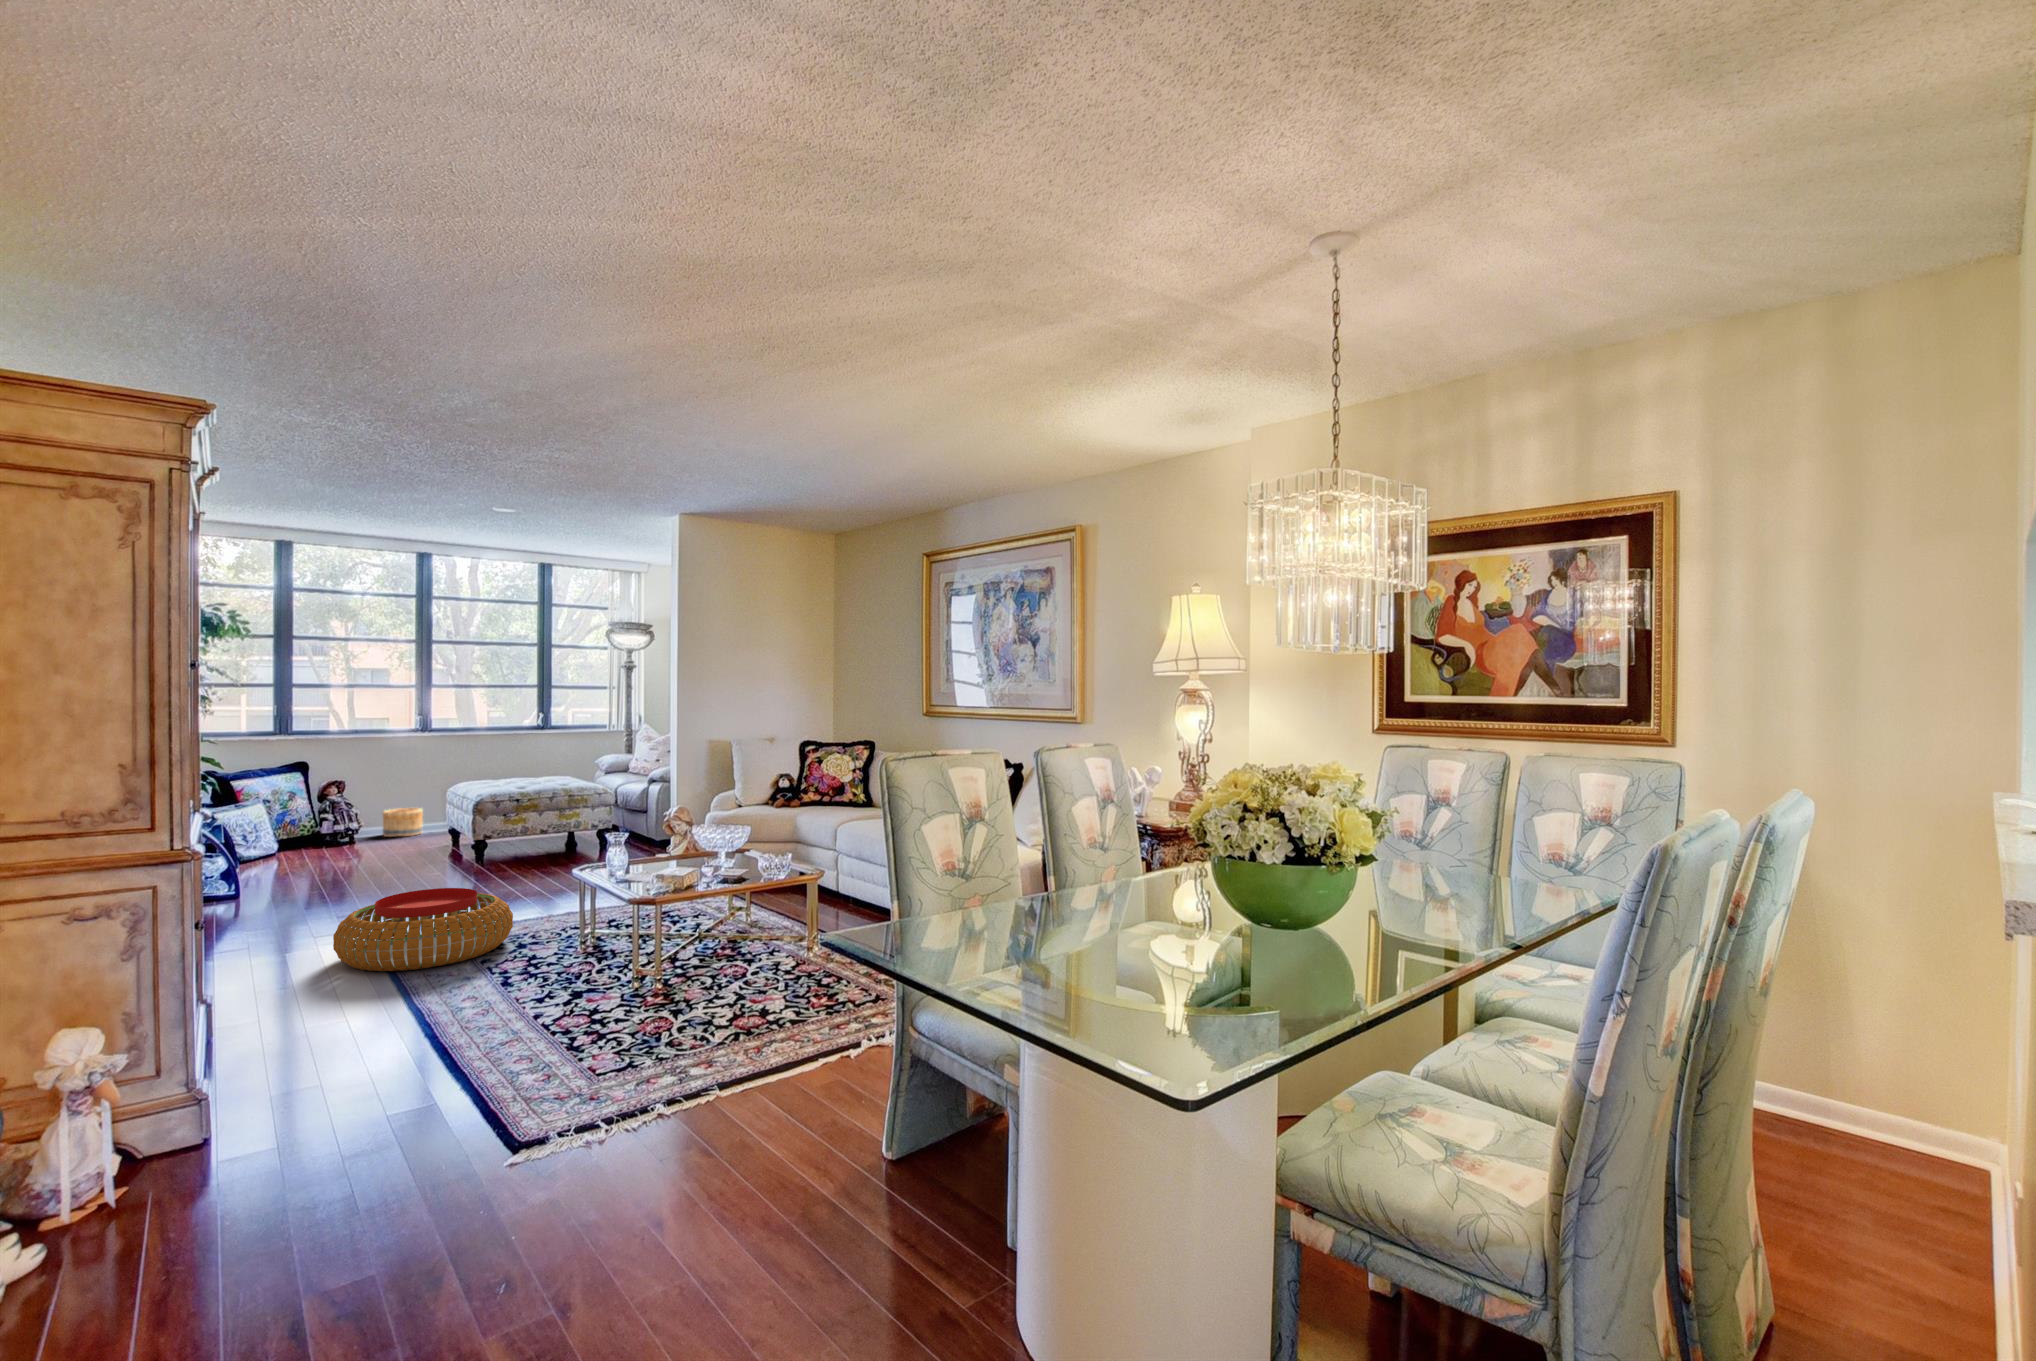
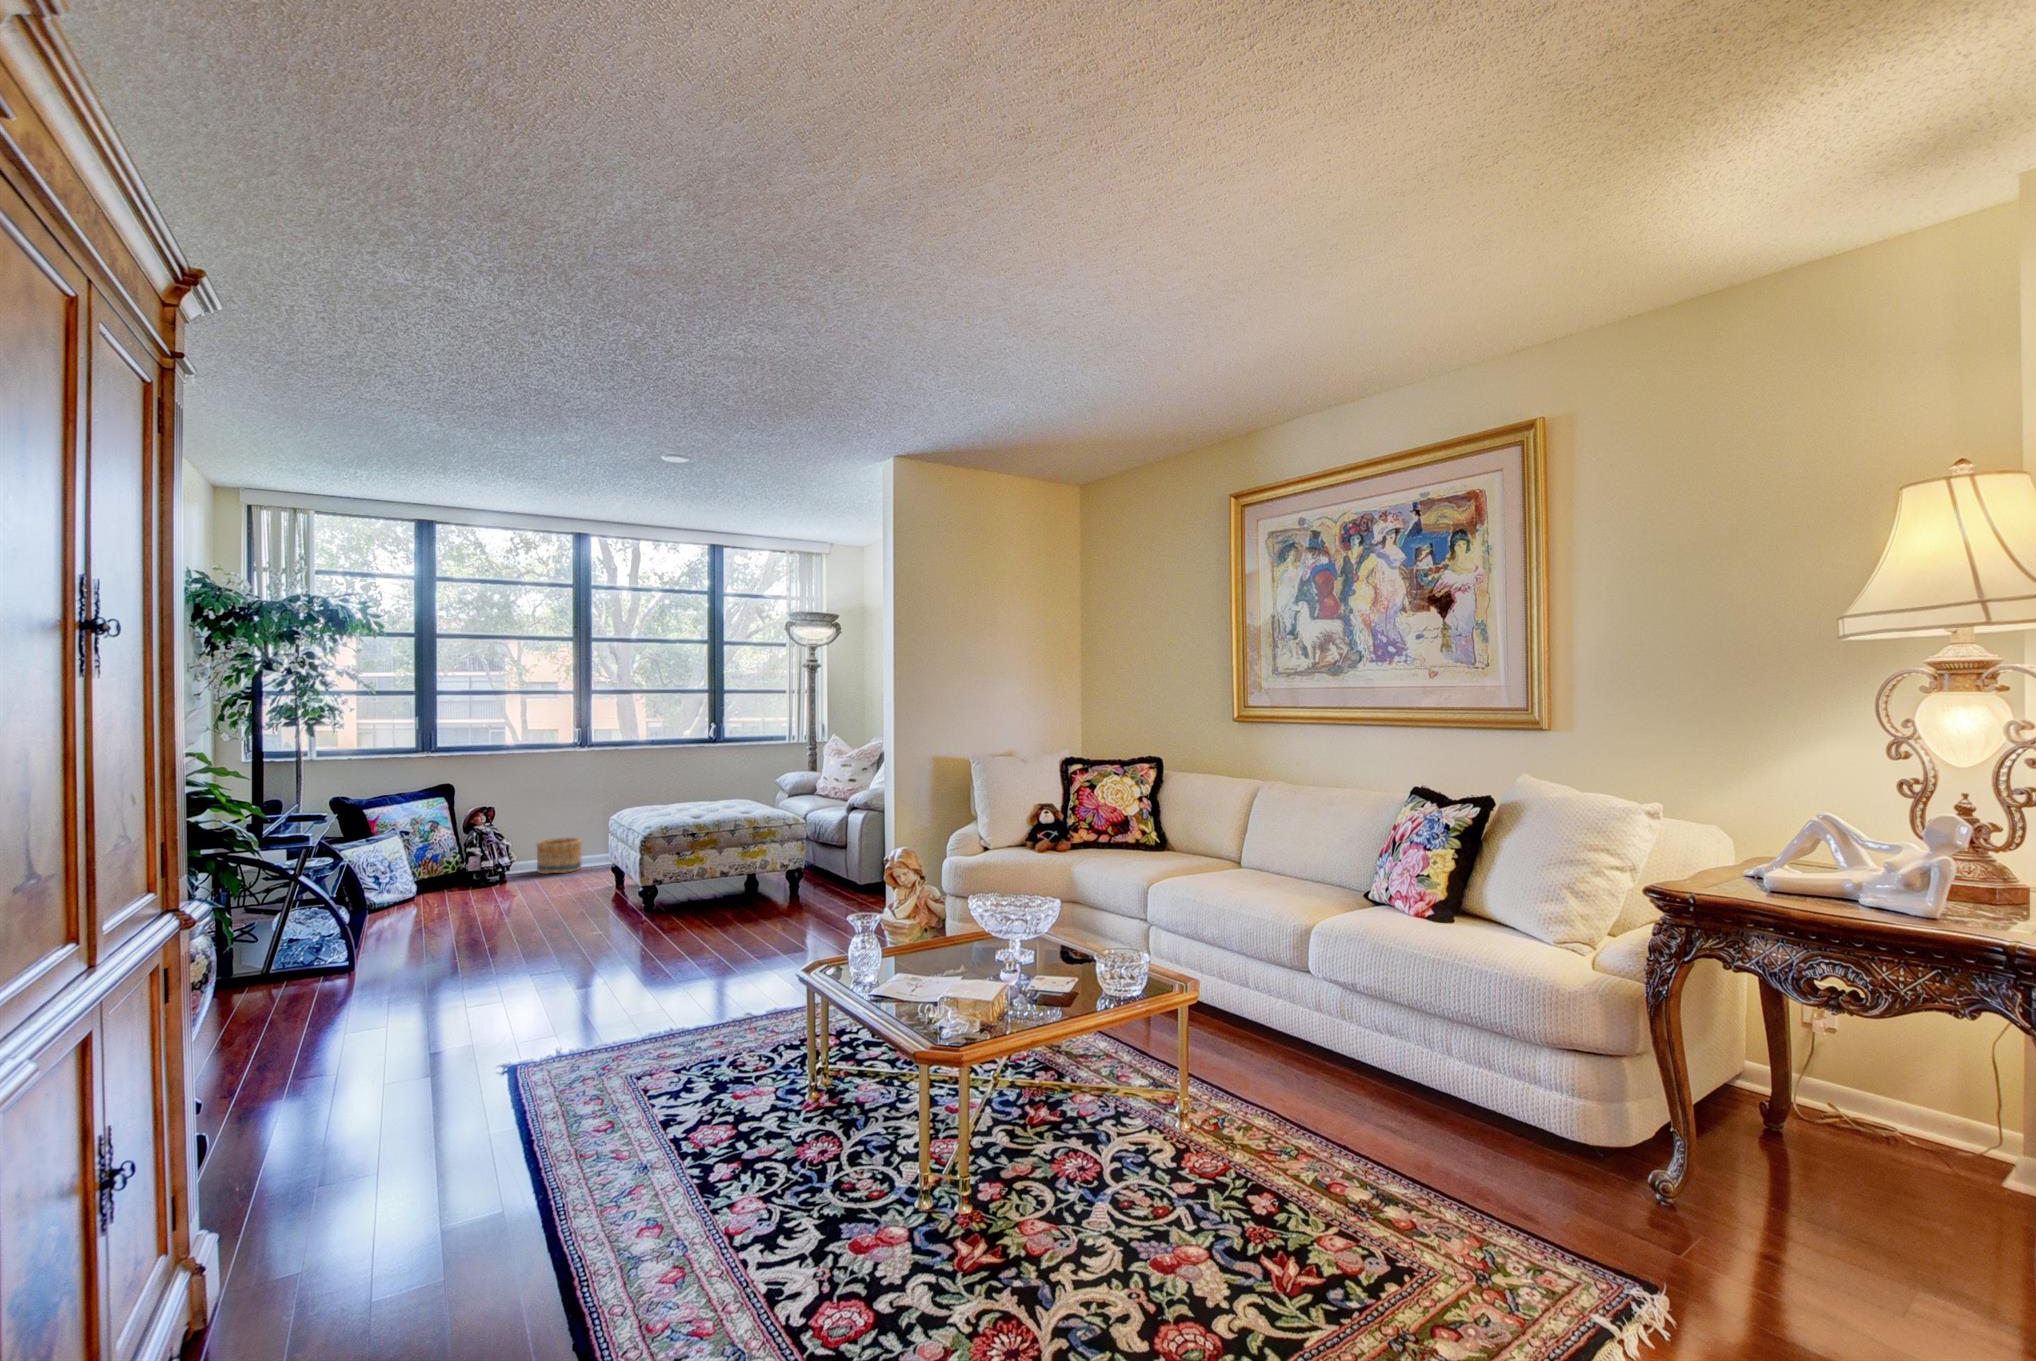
pouf: present [333,888,513,971] -> none [450,984,707,1134]

